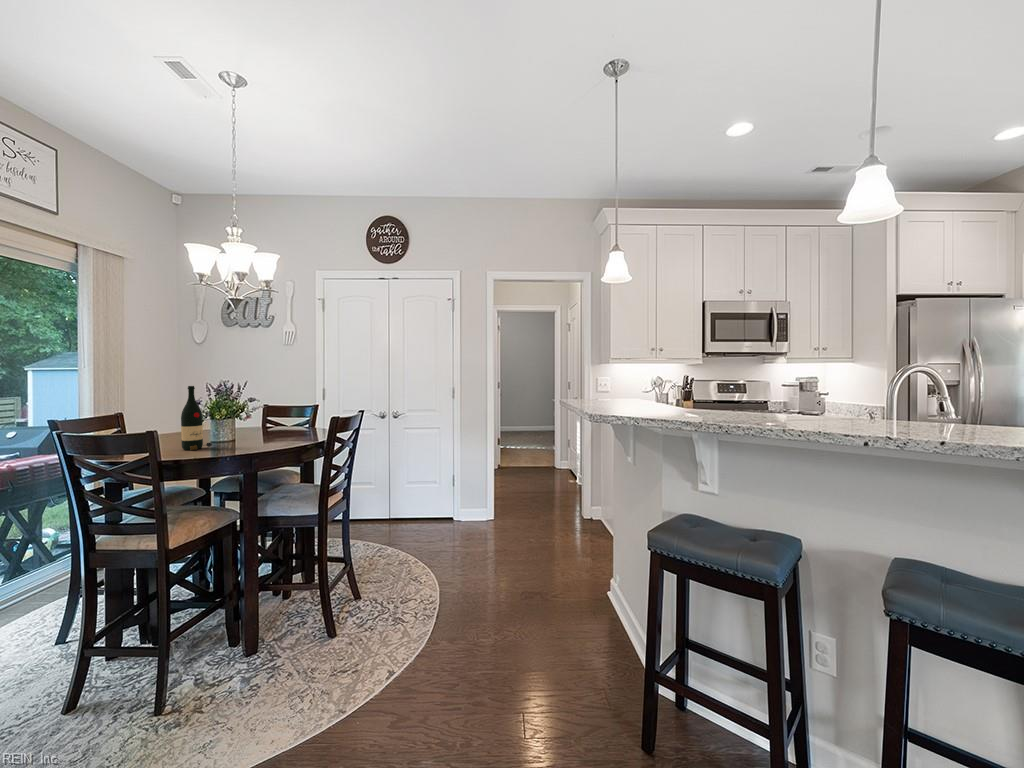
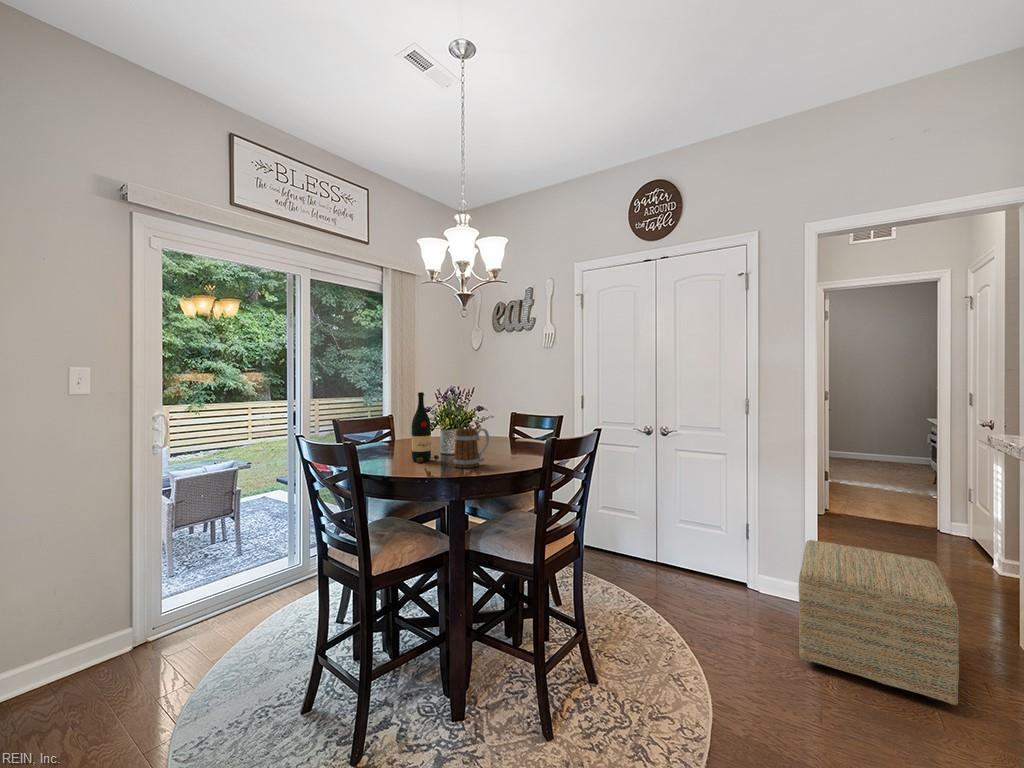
mug: none [235,416,268,449] -> present [453,428,489,468]
ottoman: none [485,477,556,550] -> present [798,540,959,705]

